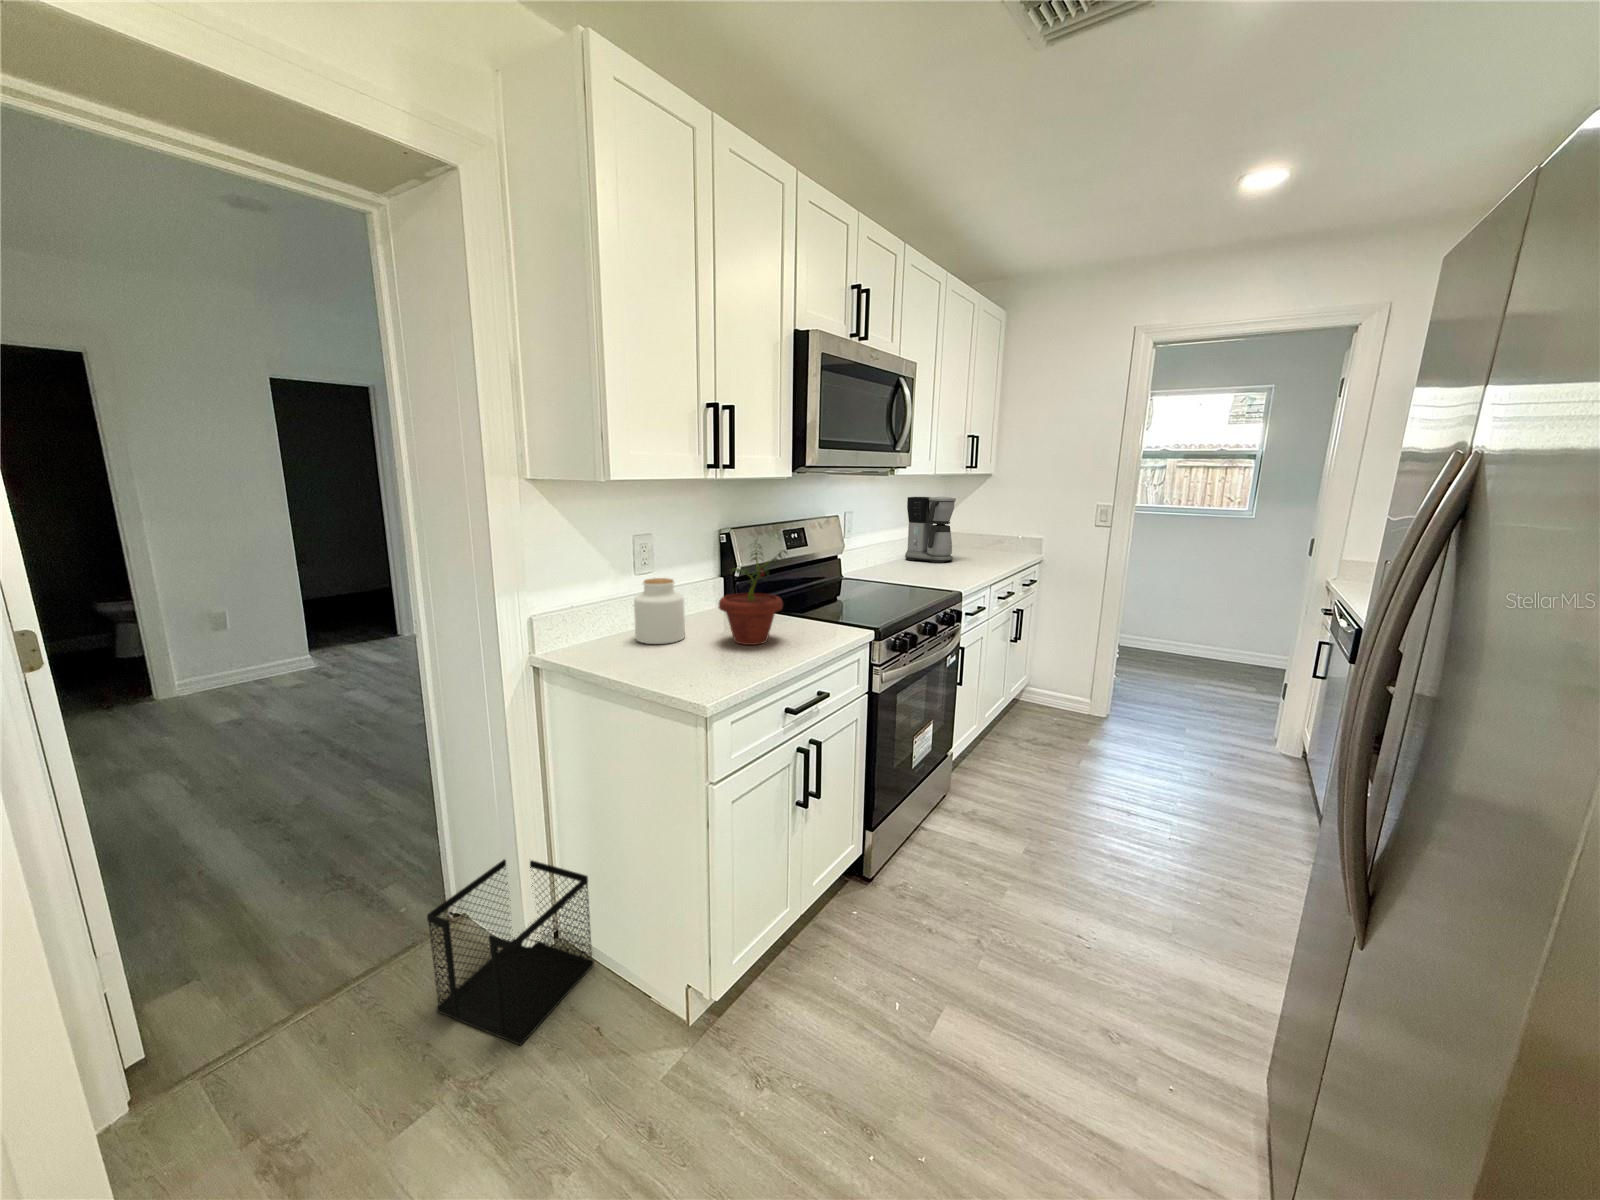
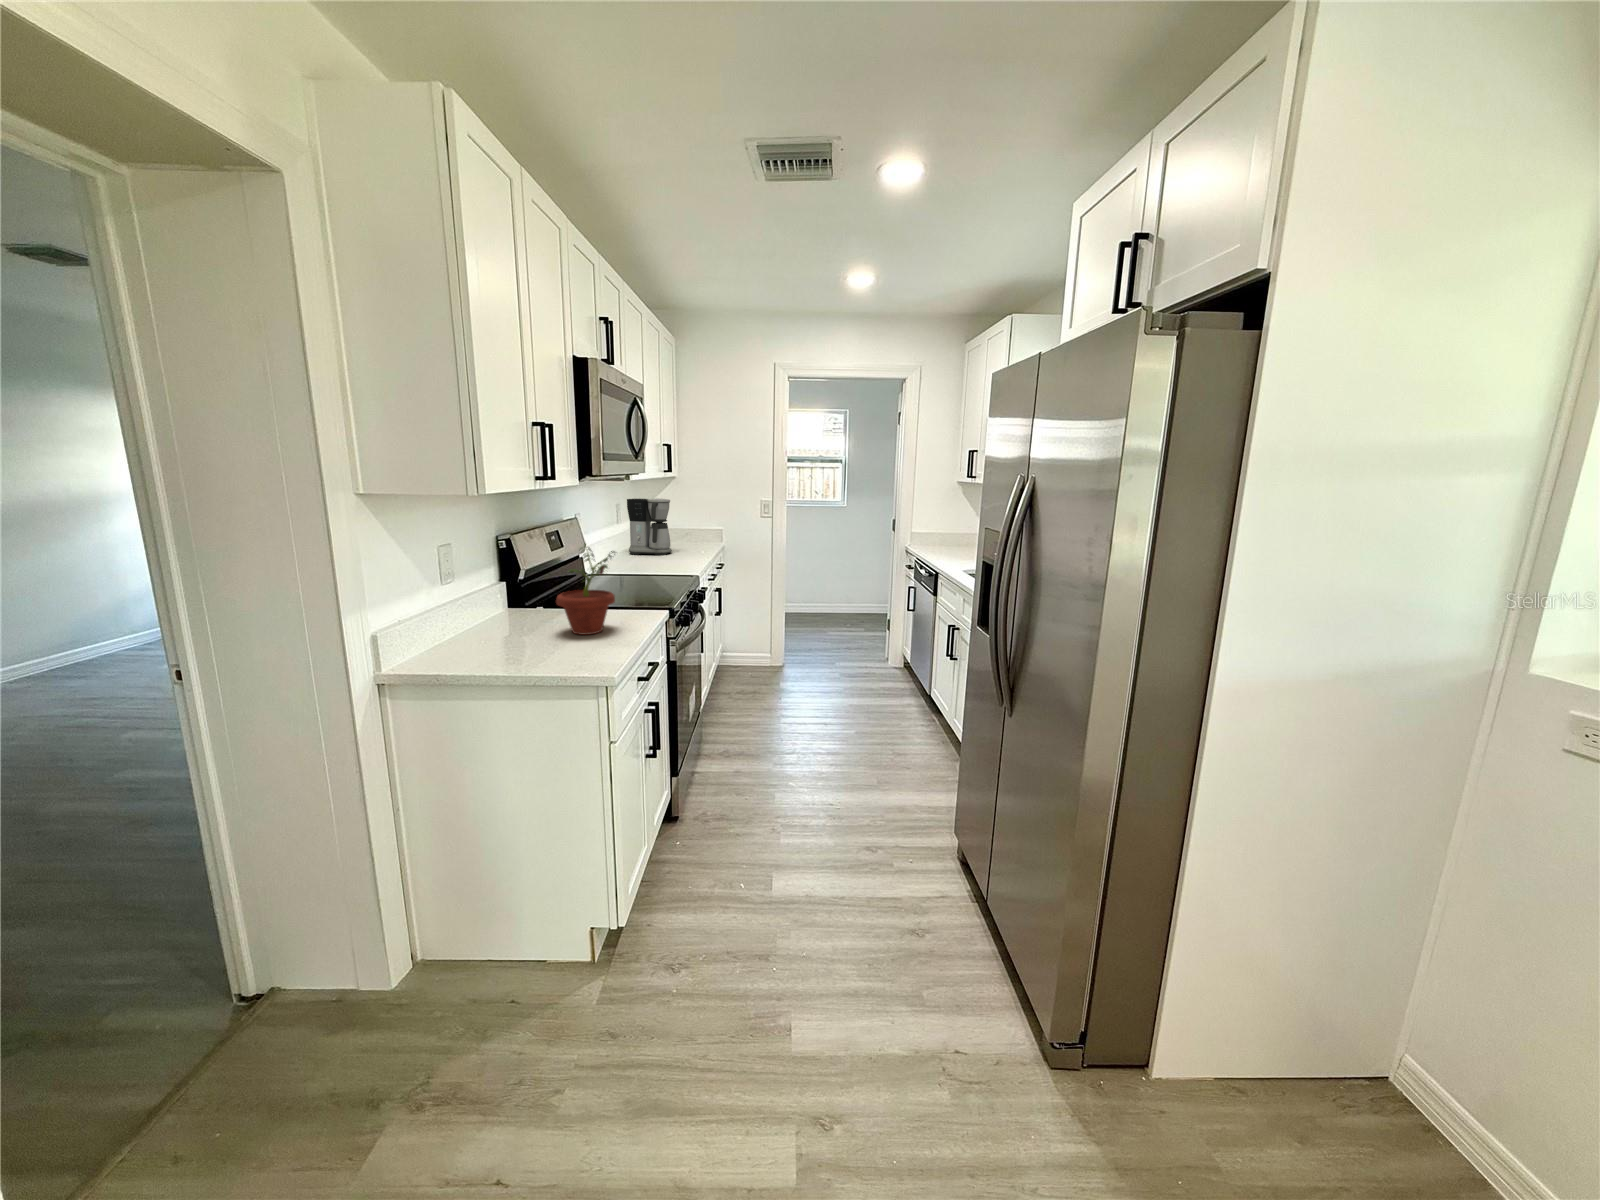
jar: present [634,578,685,644] -> none [466,584,520,647]
wastebasket: present [427,859,594,1045] -> none [296,878,471,1074]

